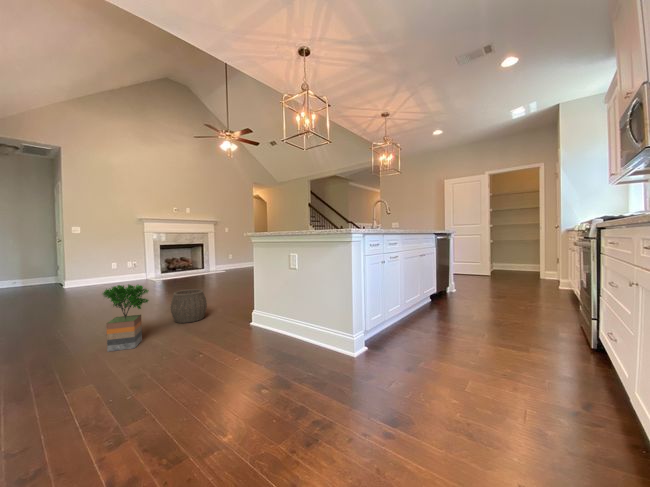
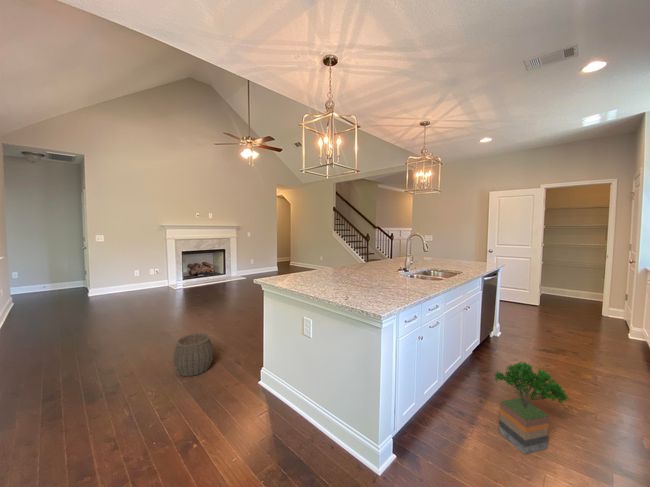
potted tree: present [103,285,149,352] -> present [494,362,568,454]

